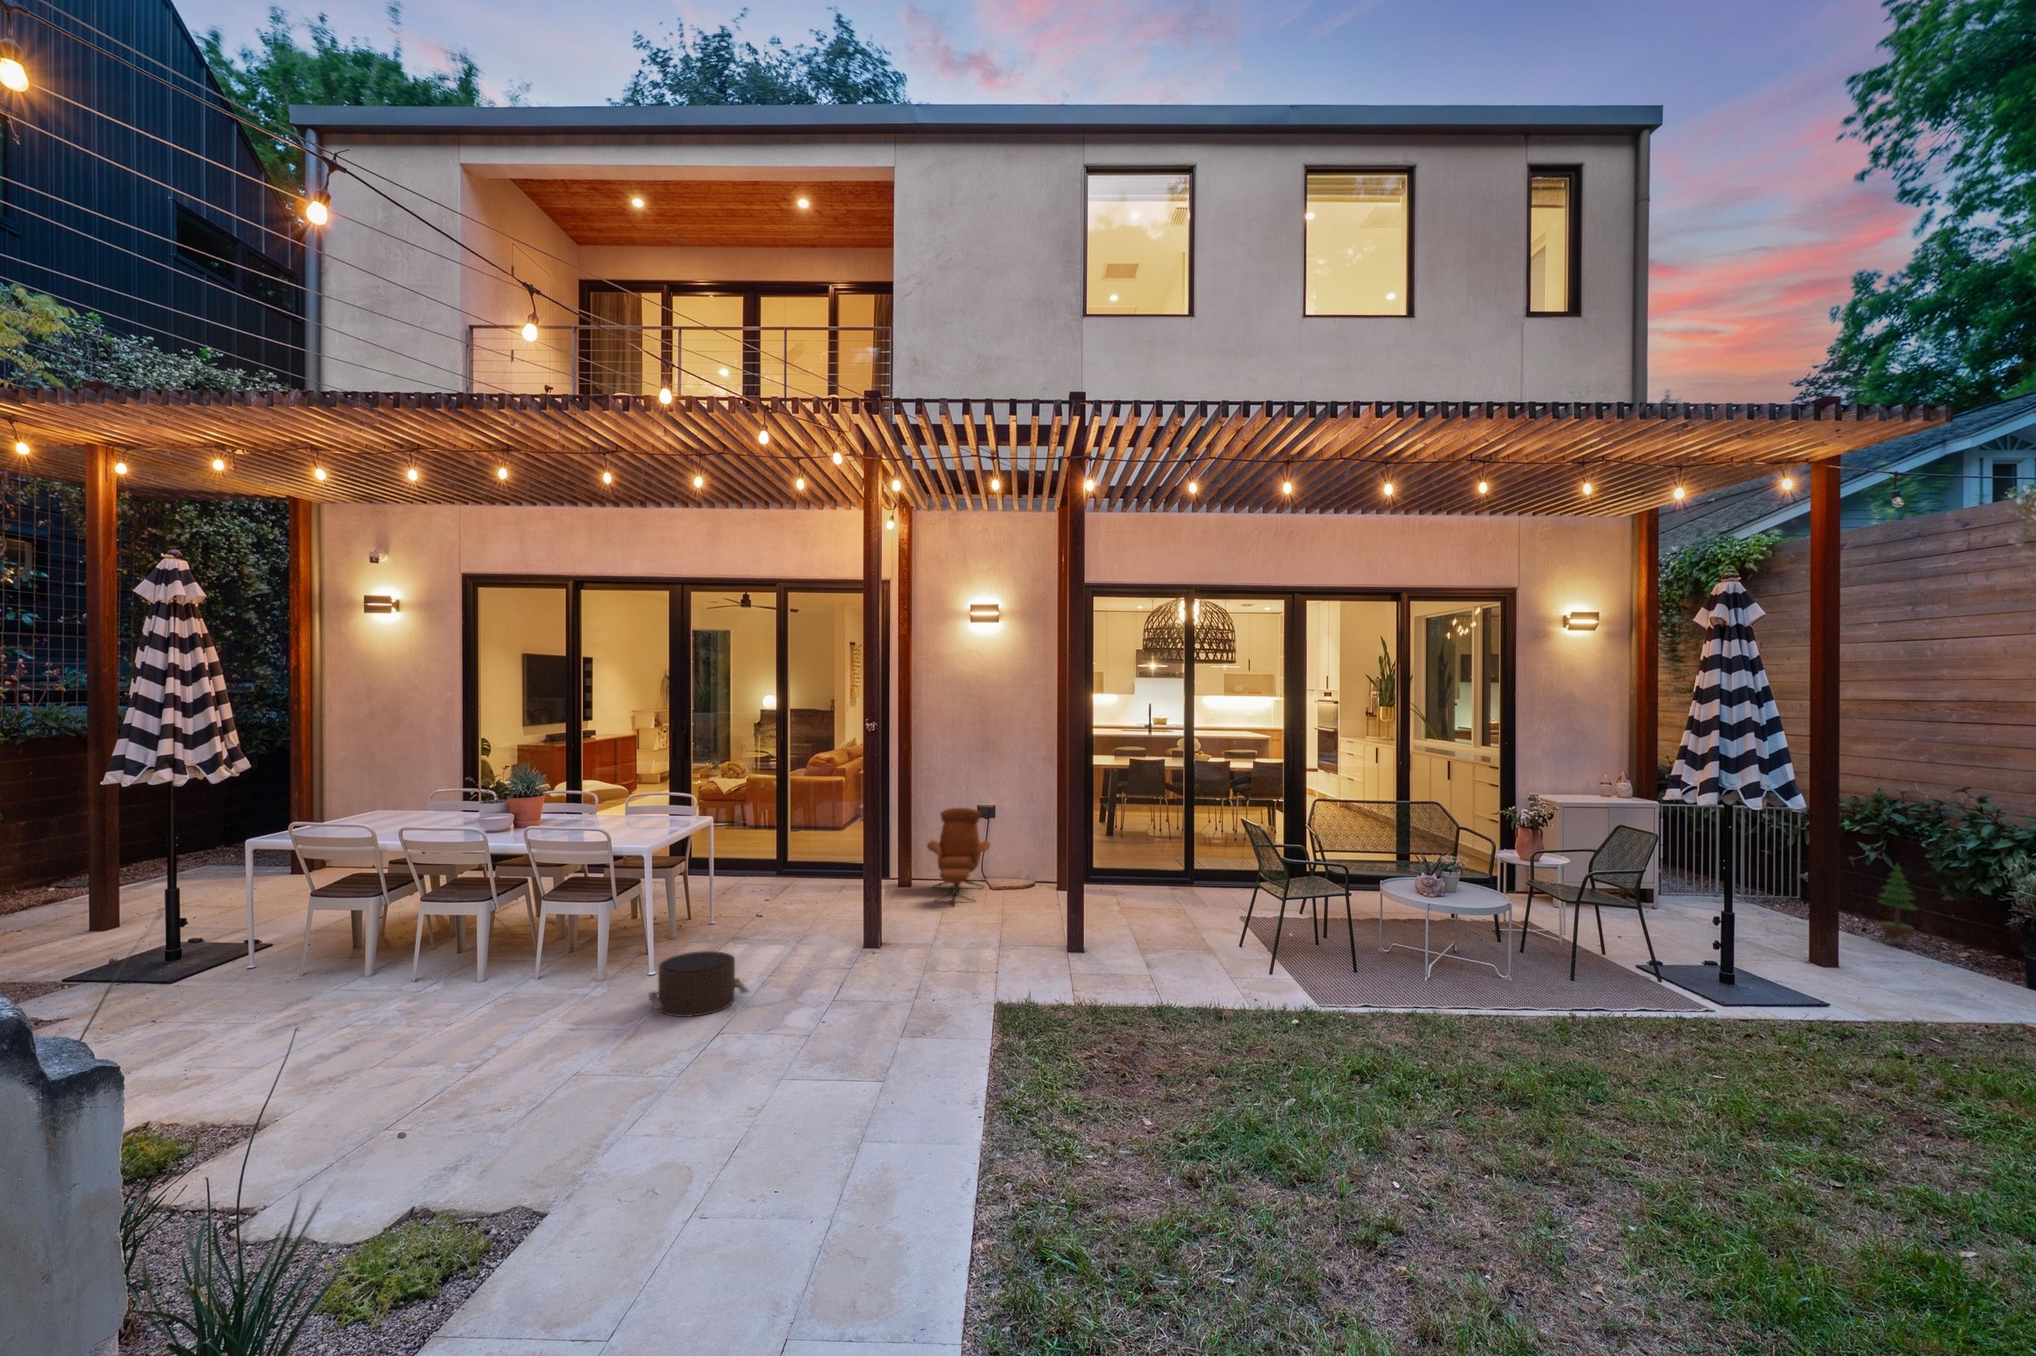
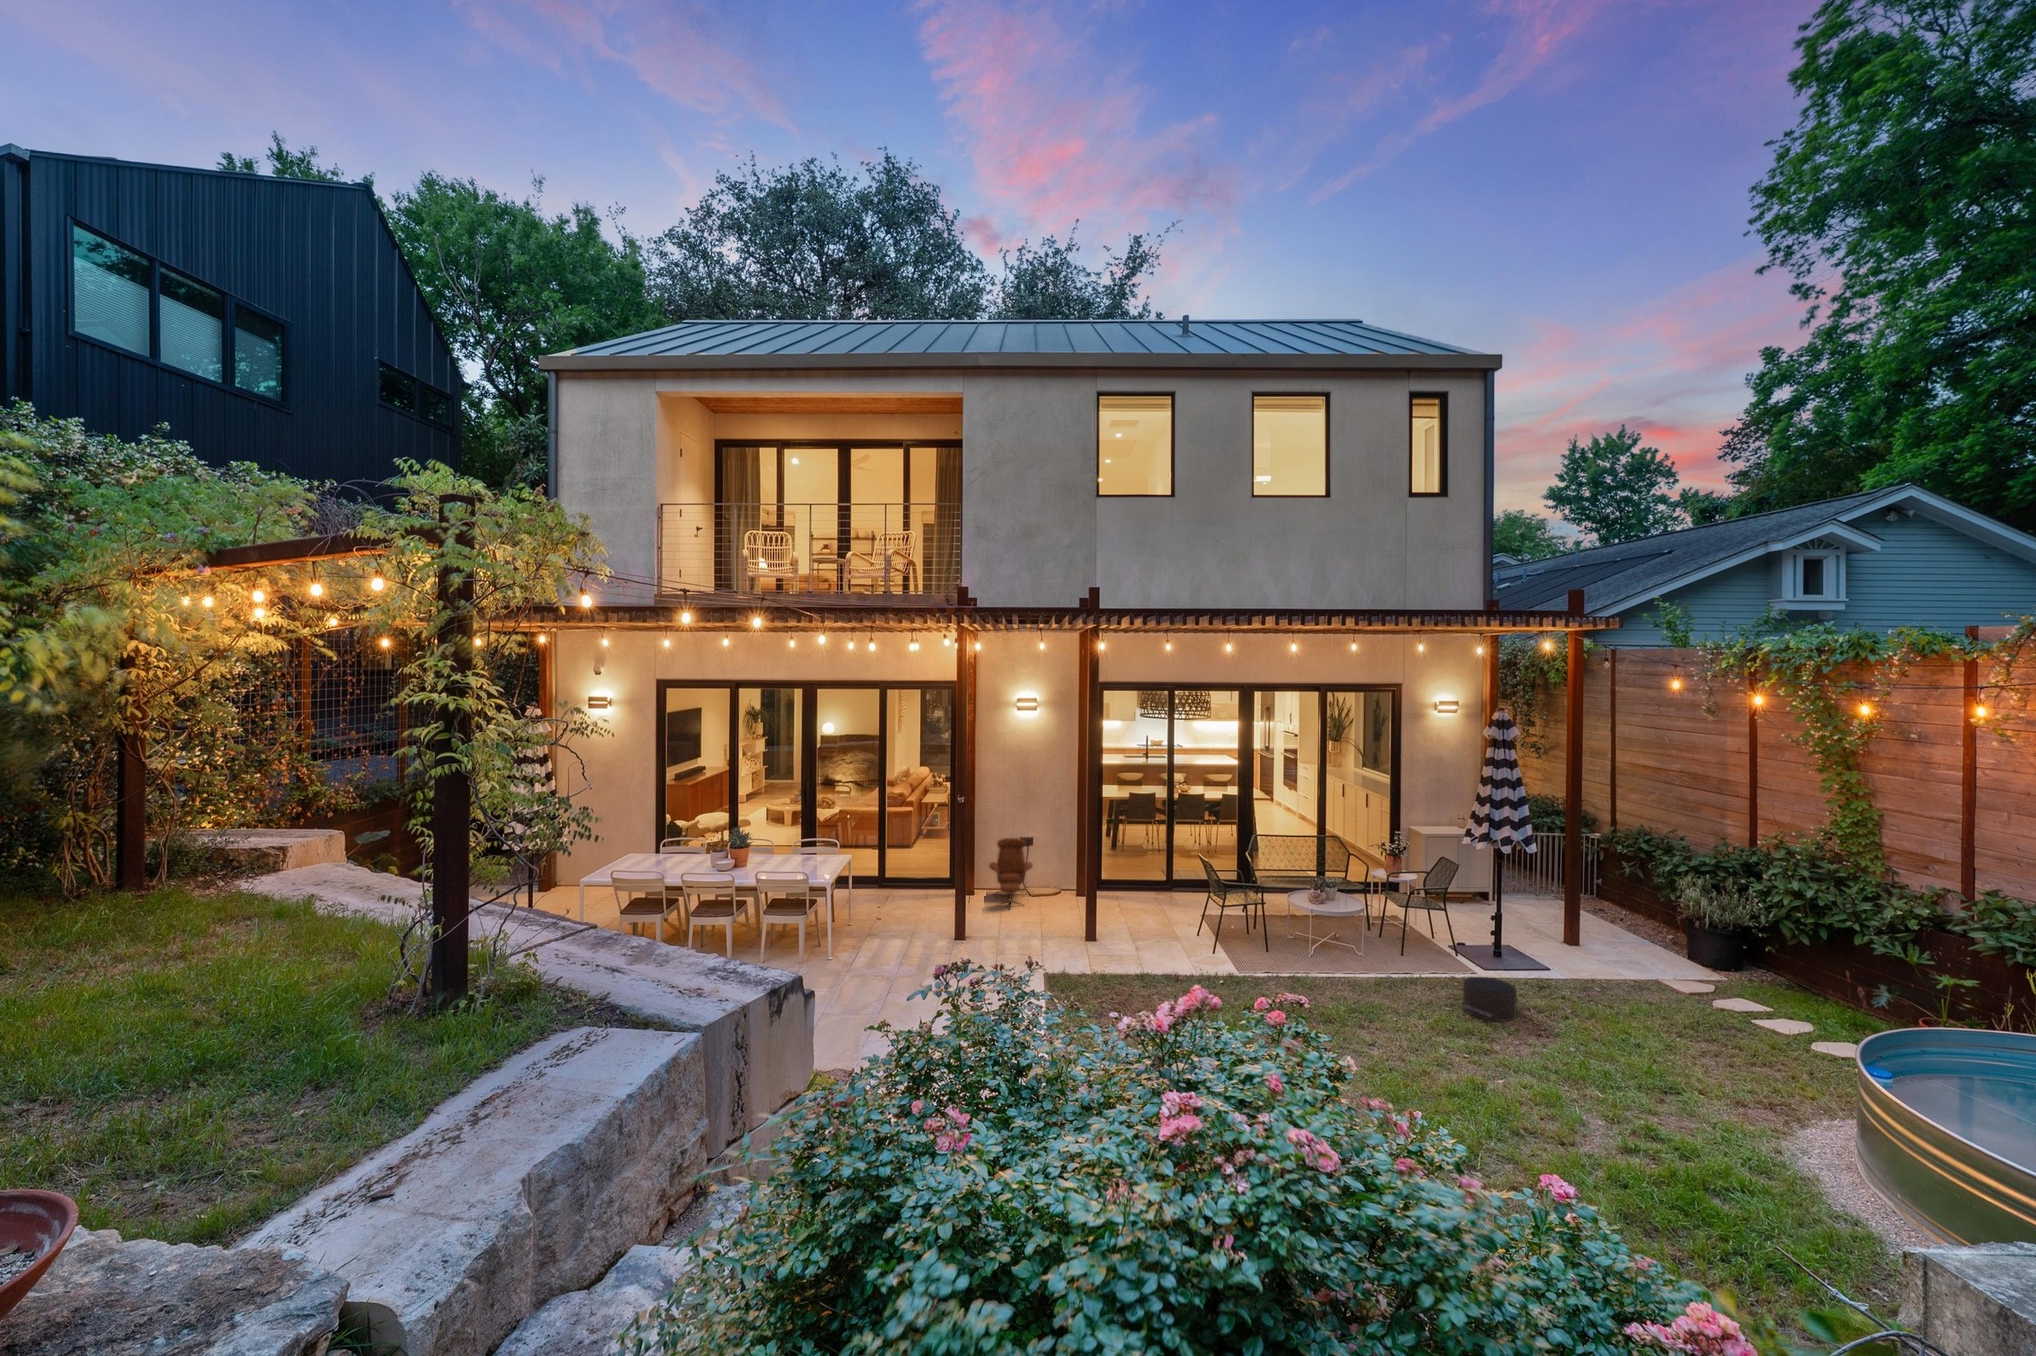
potted tree: present [1878,864,1917,945] -> none [1620,878,1644,932]
pouf: present [649,951,748,1017] -> present [1463,977,1524,1022]

